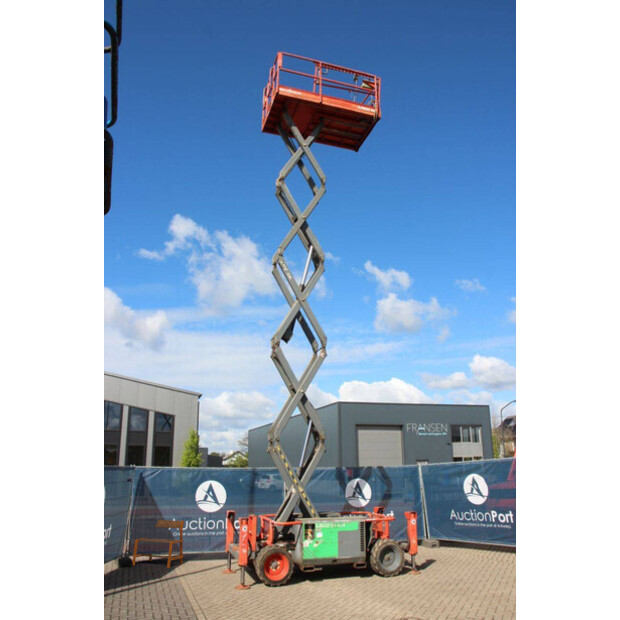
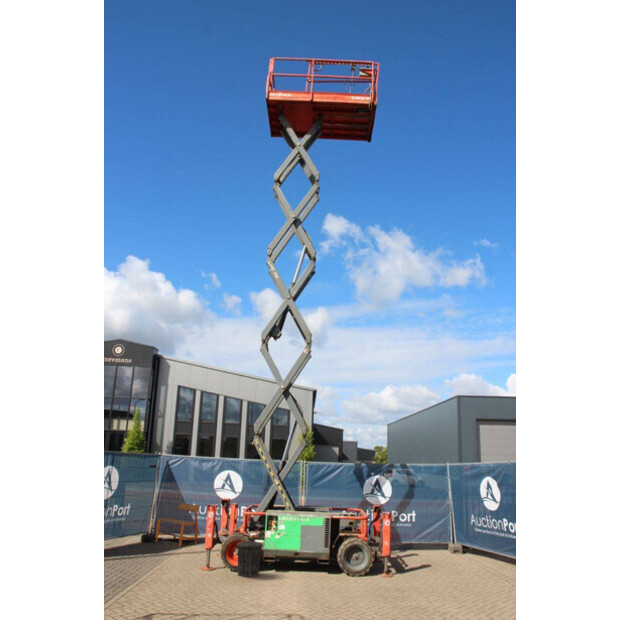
trash can: none [278,552,306,591] -> present [237,541,263,577]

